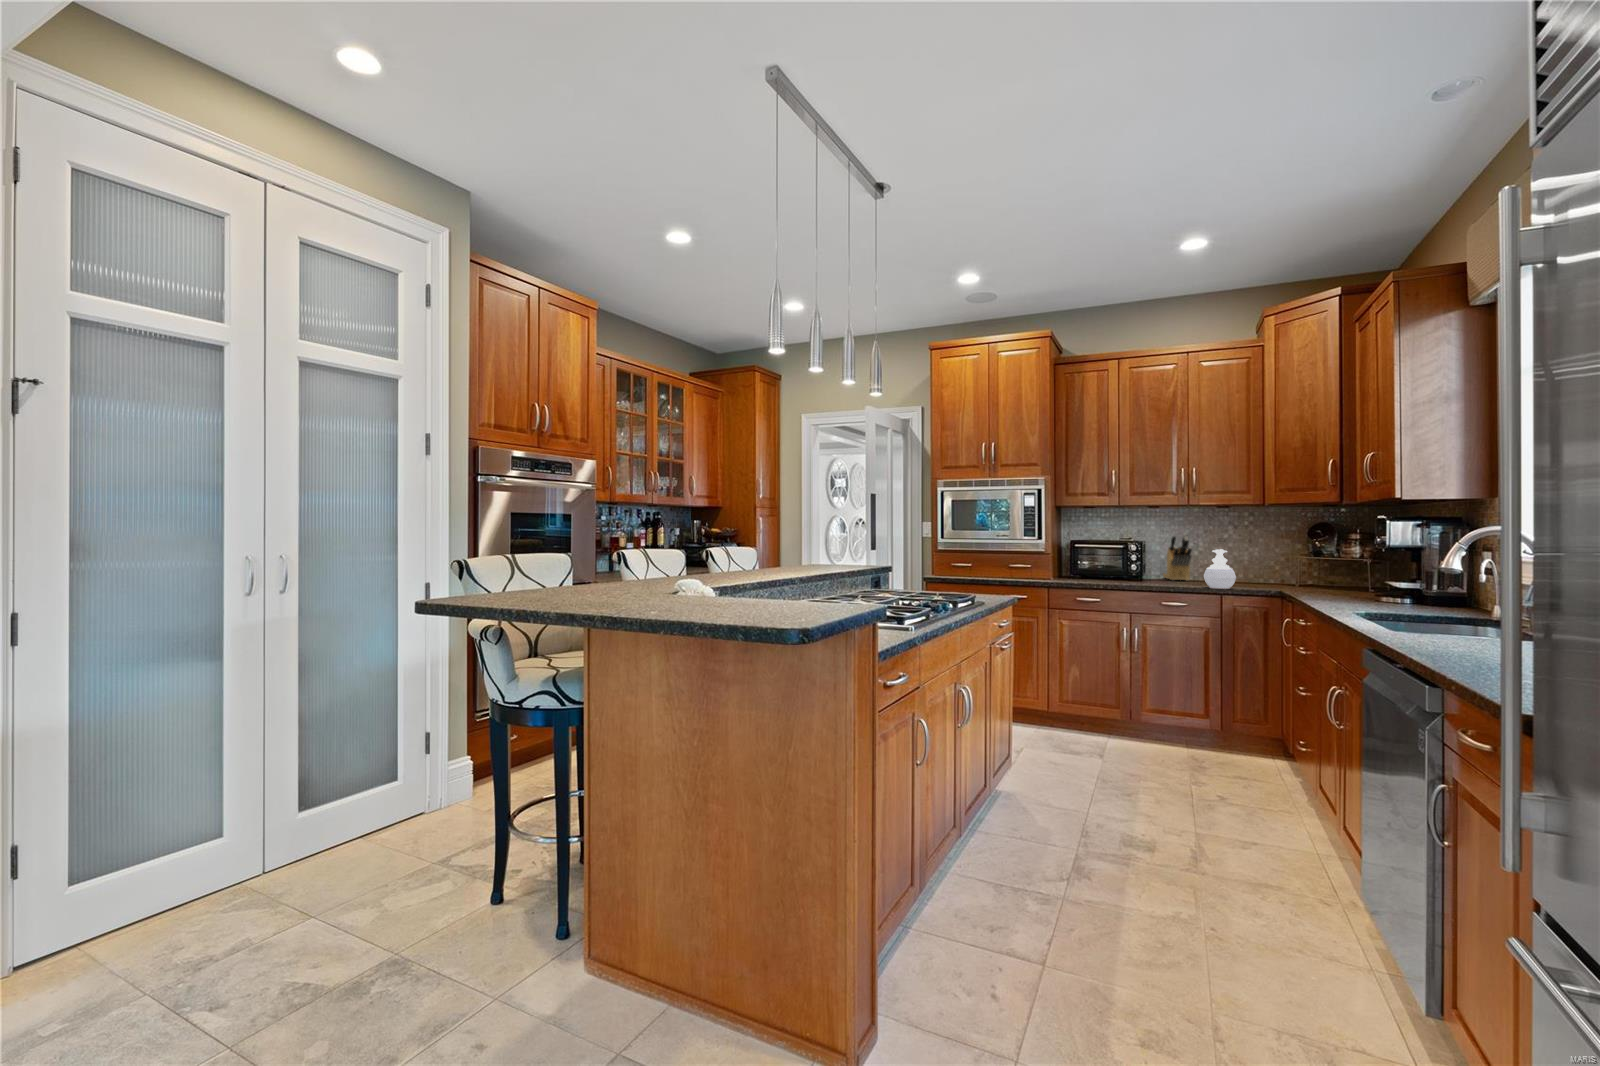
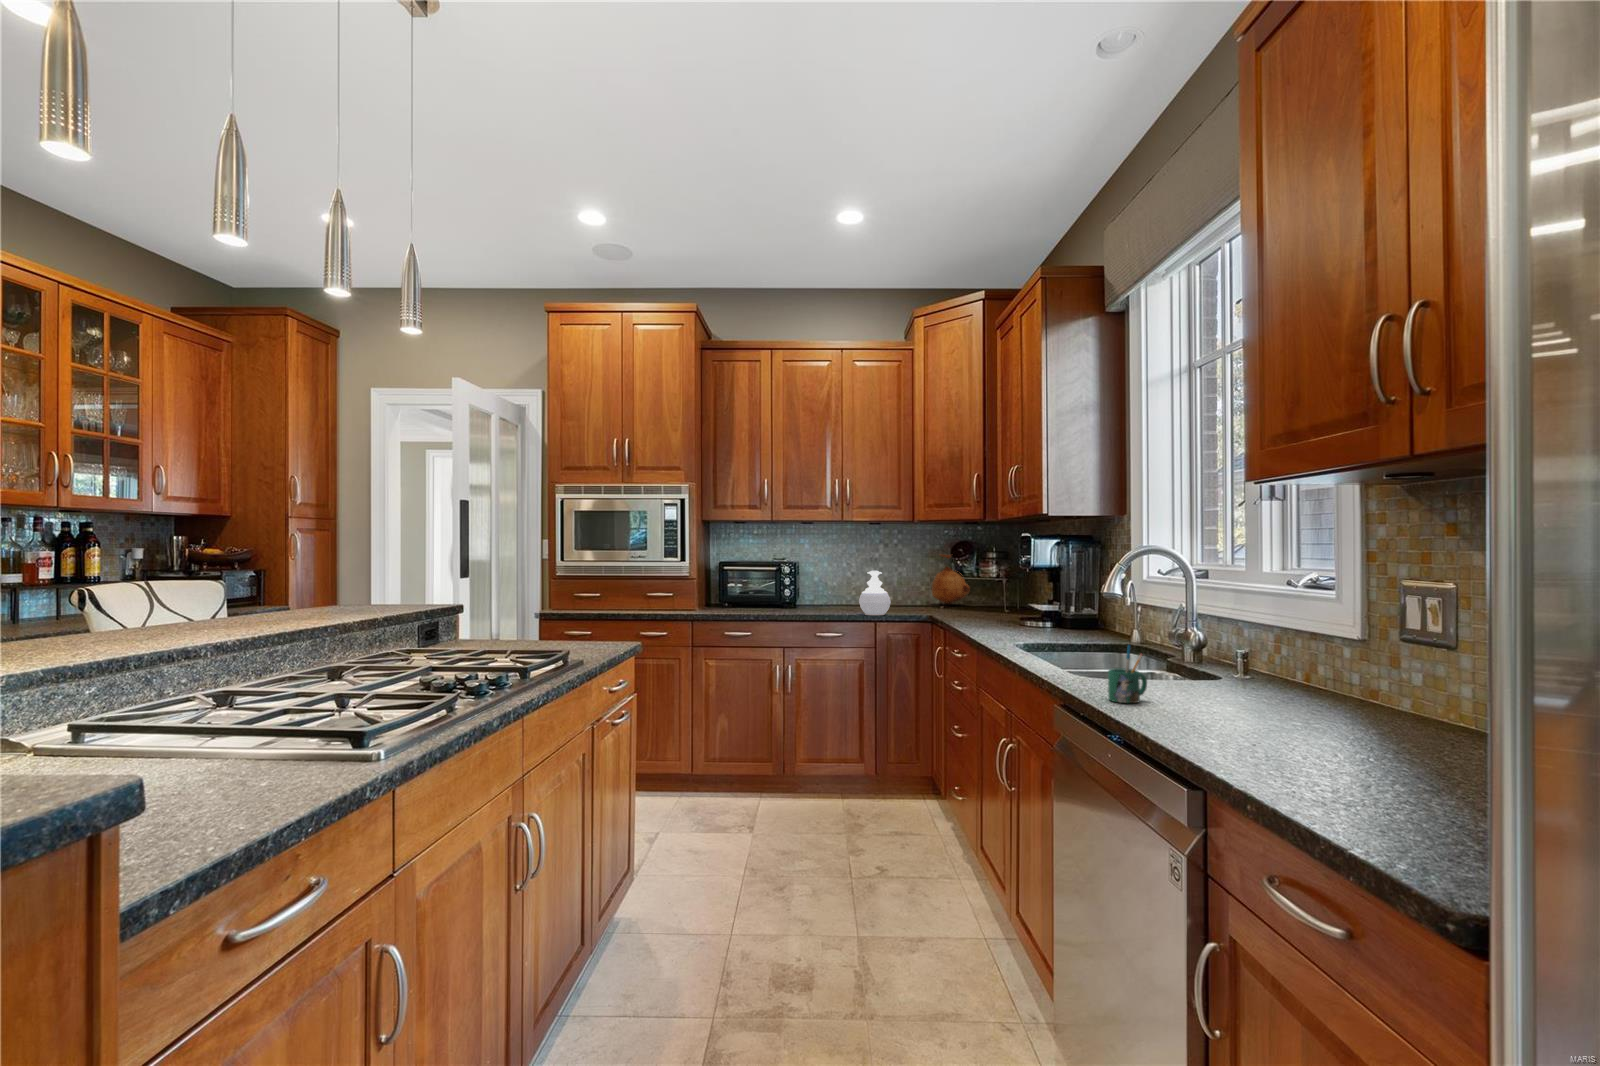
knife block: present [1163,534,1192,580] -> none [817,552,846,605]
vase: none [1282,536,1330,584] -> present [931,555,970,605]
mug: none [1412,604,1451,648] -> present [1108,645,1147,703]

